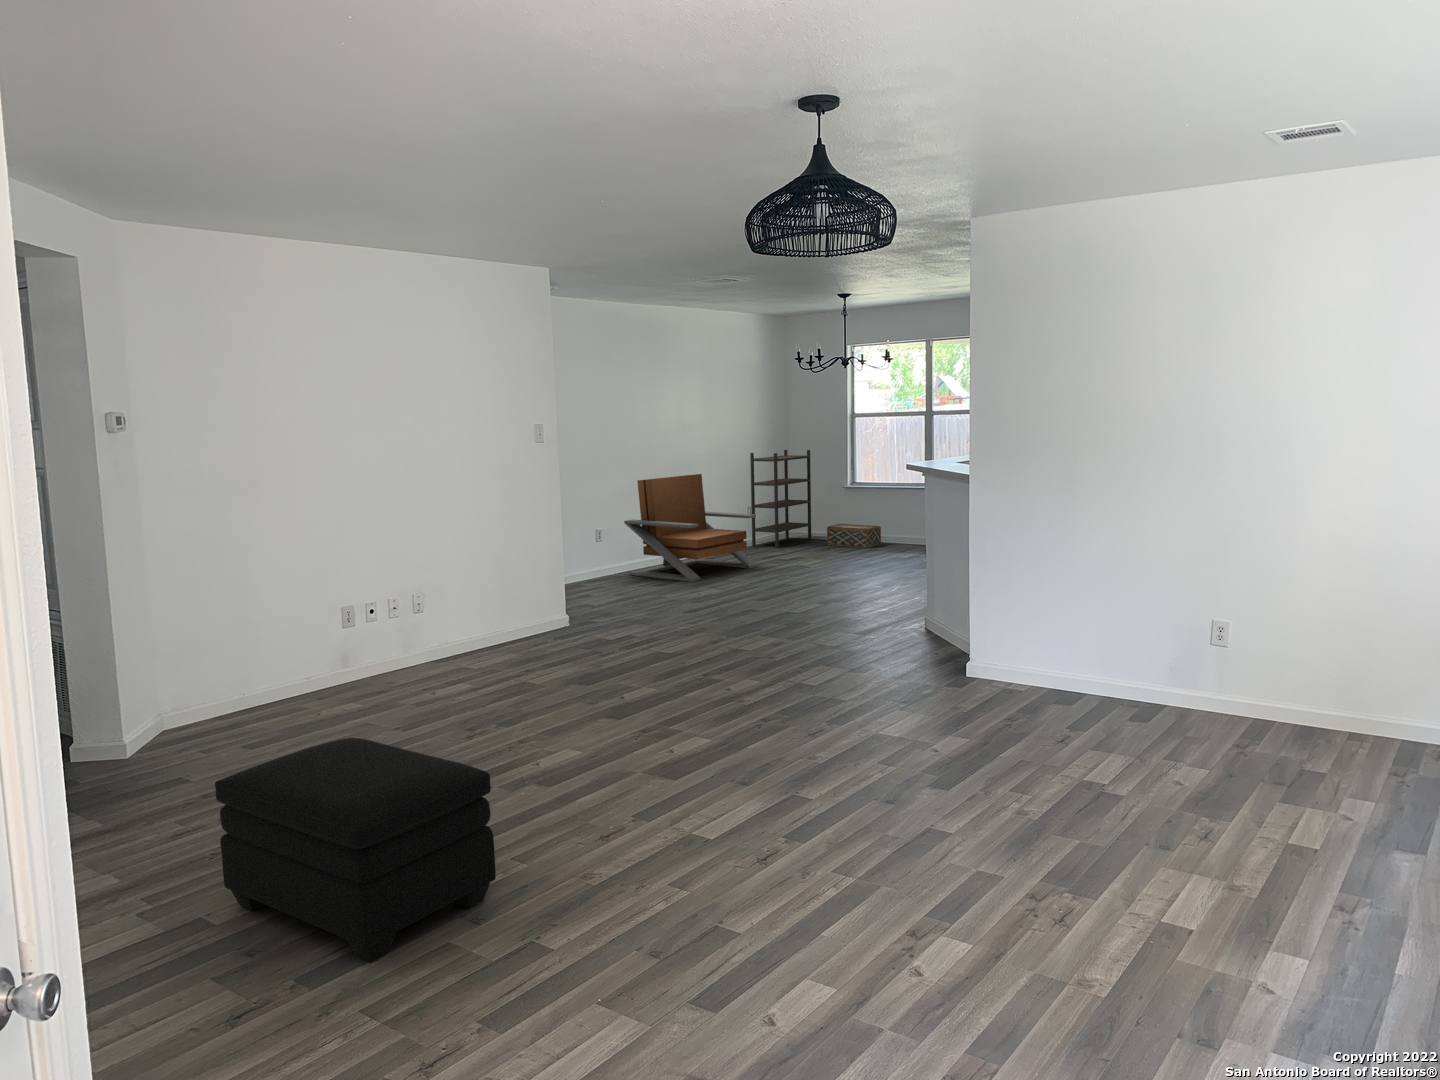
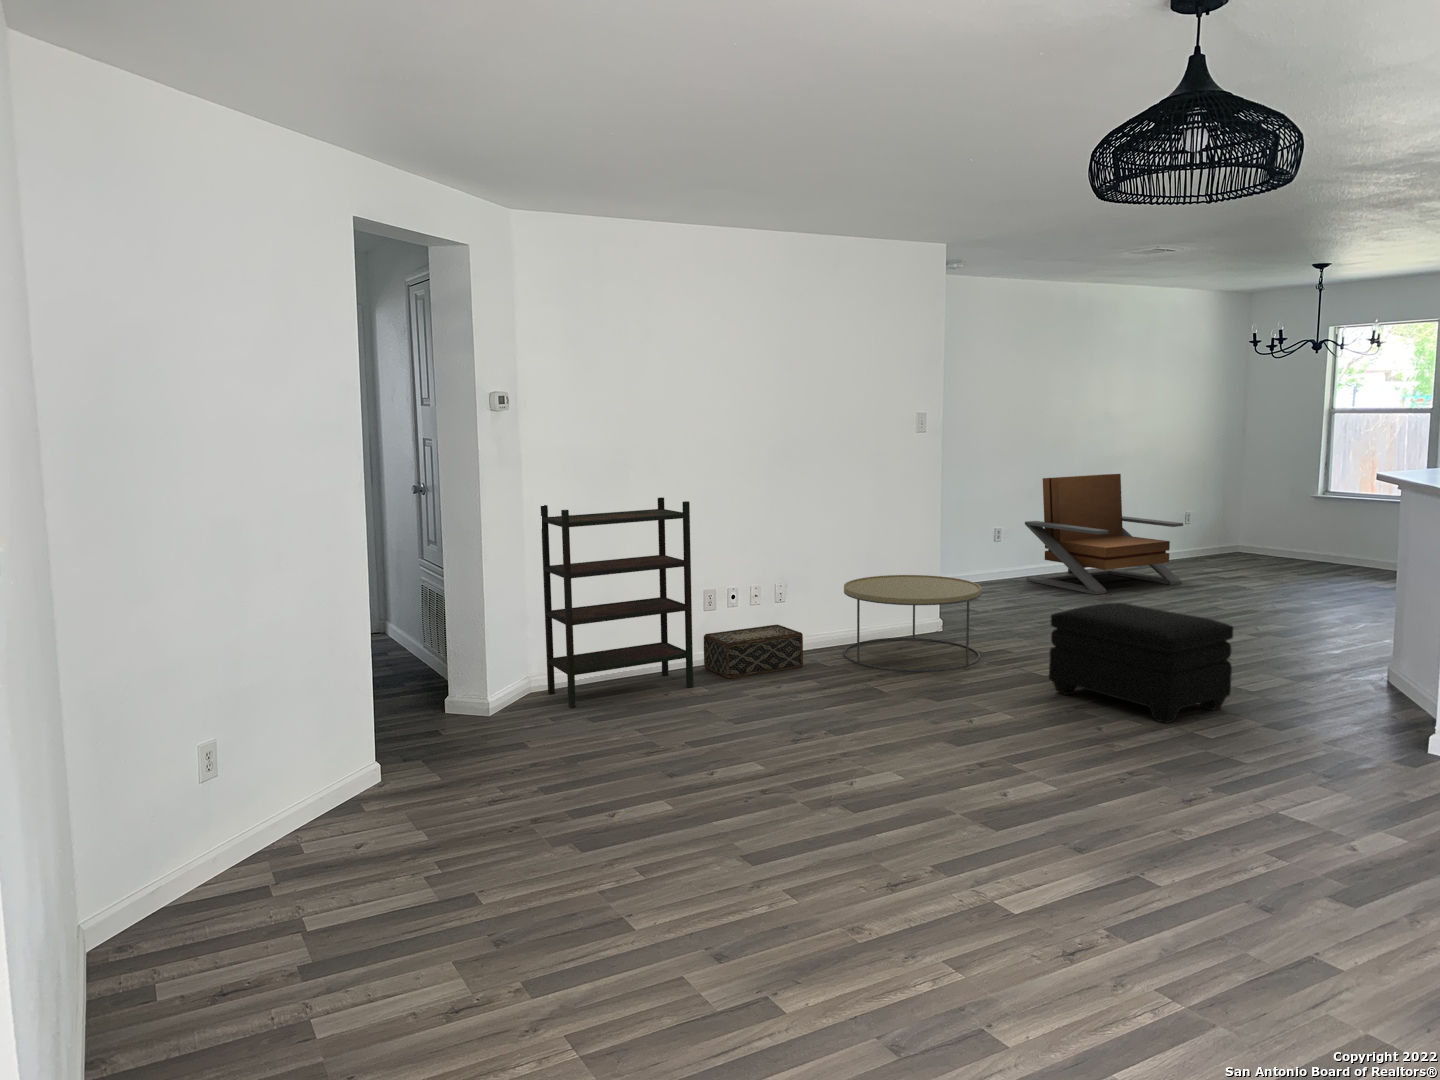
bookshelf: present [750,450,811,548] -> present [541,497,693,708]
woven basket: present [827,524,881,548] -> present [704,625,803,678]
coffee table: none [481,574,612,664] -> present [844,575,981,672]
ottoman: present [215,738,496,963] -> present [1049,603,1233,723]

